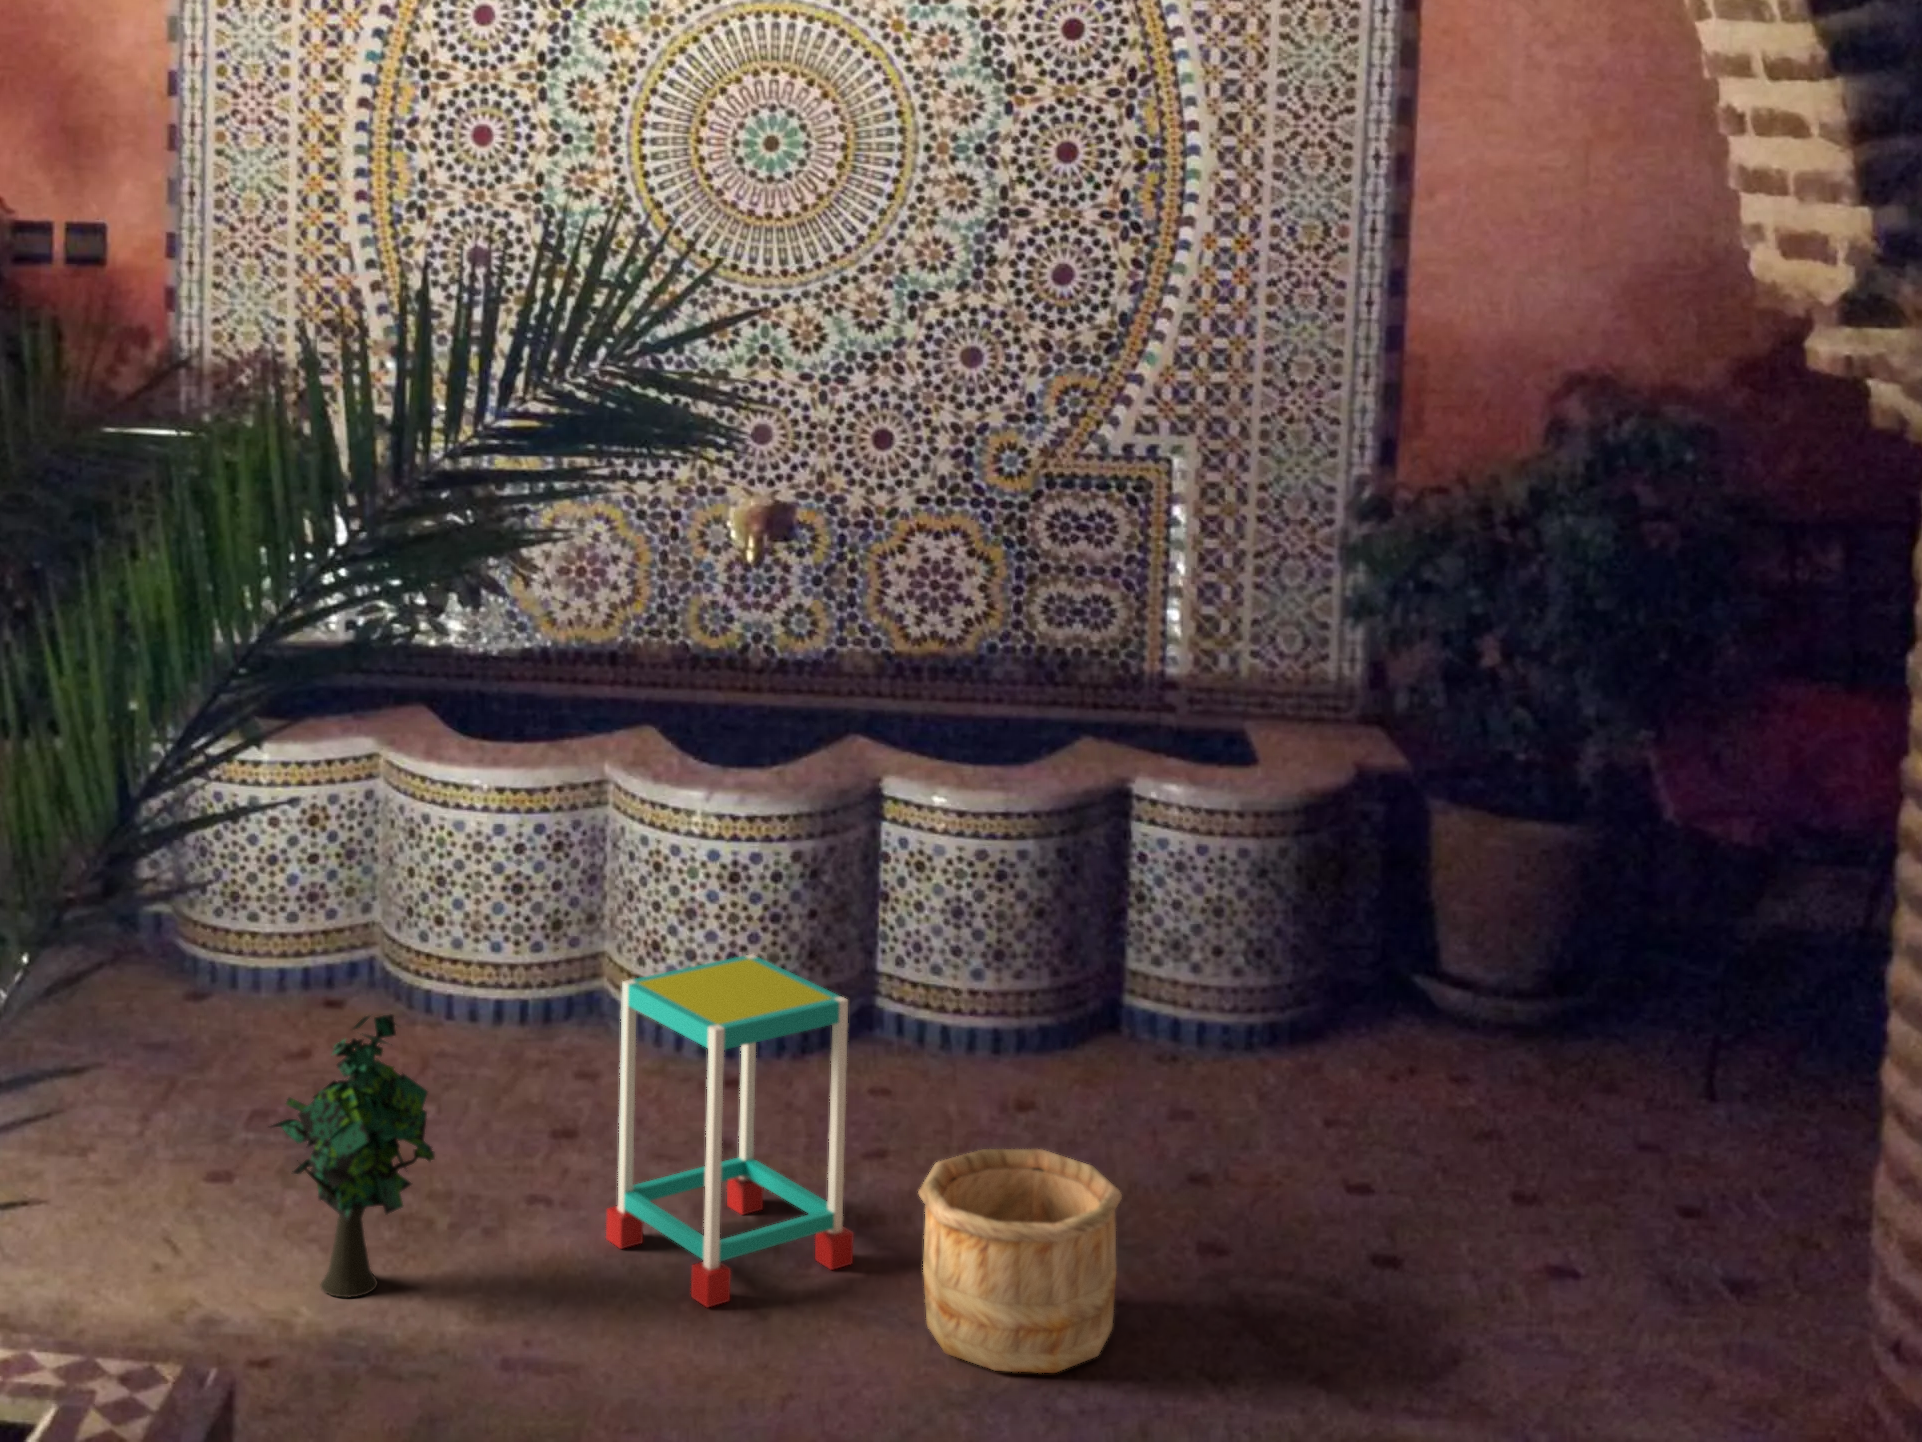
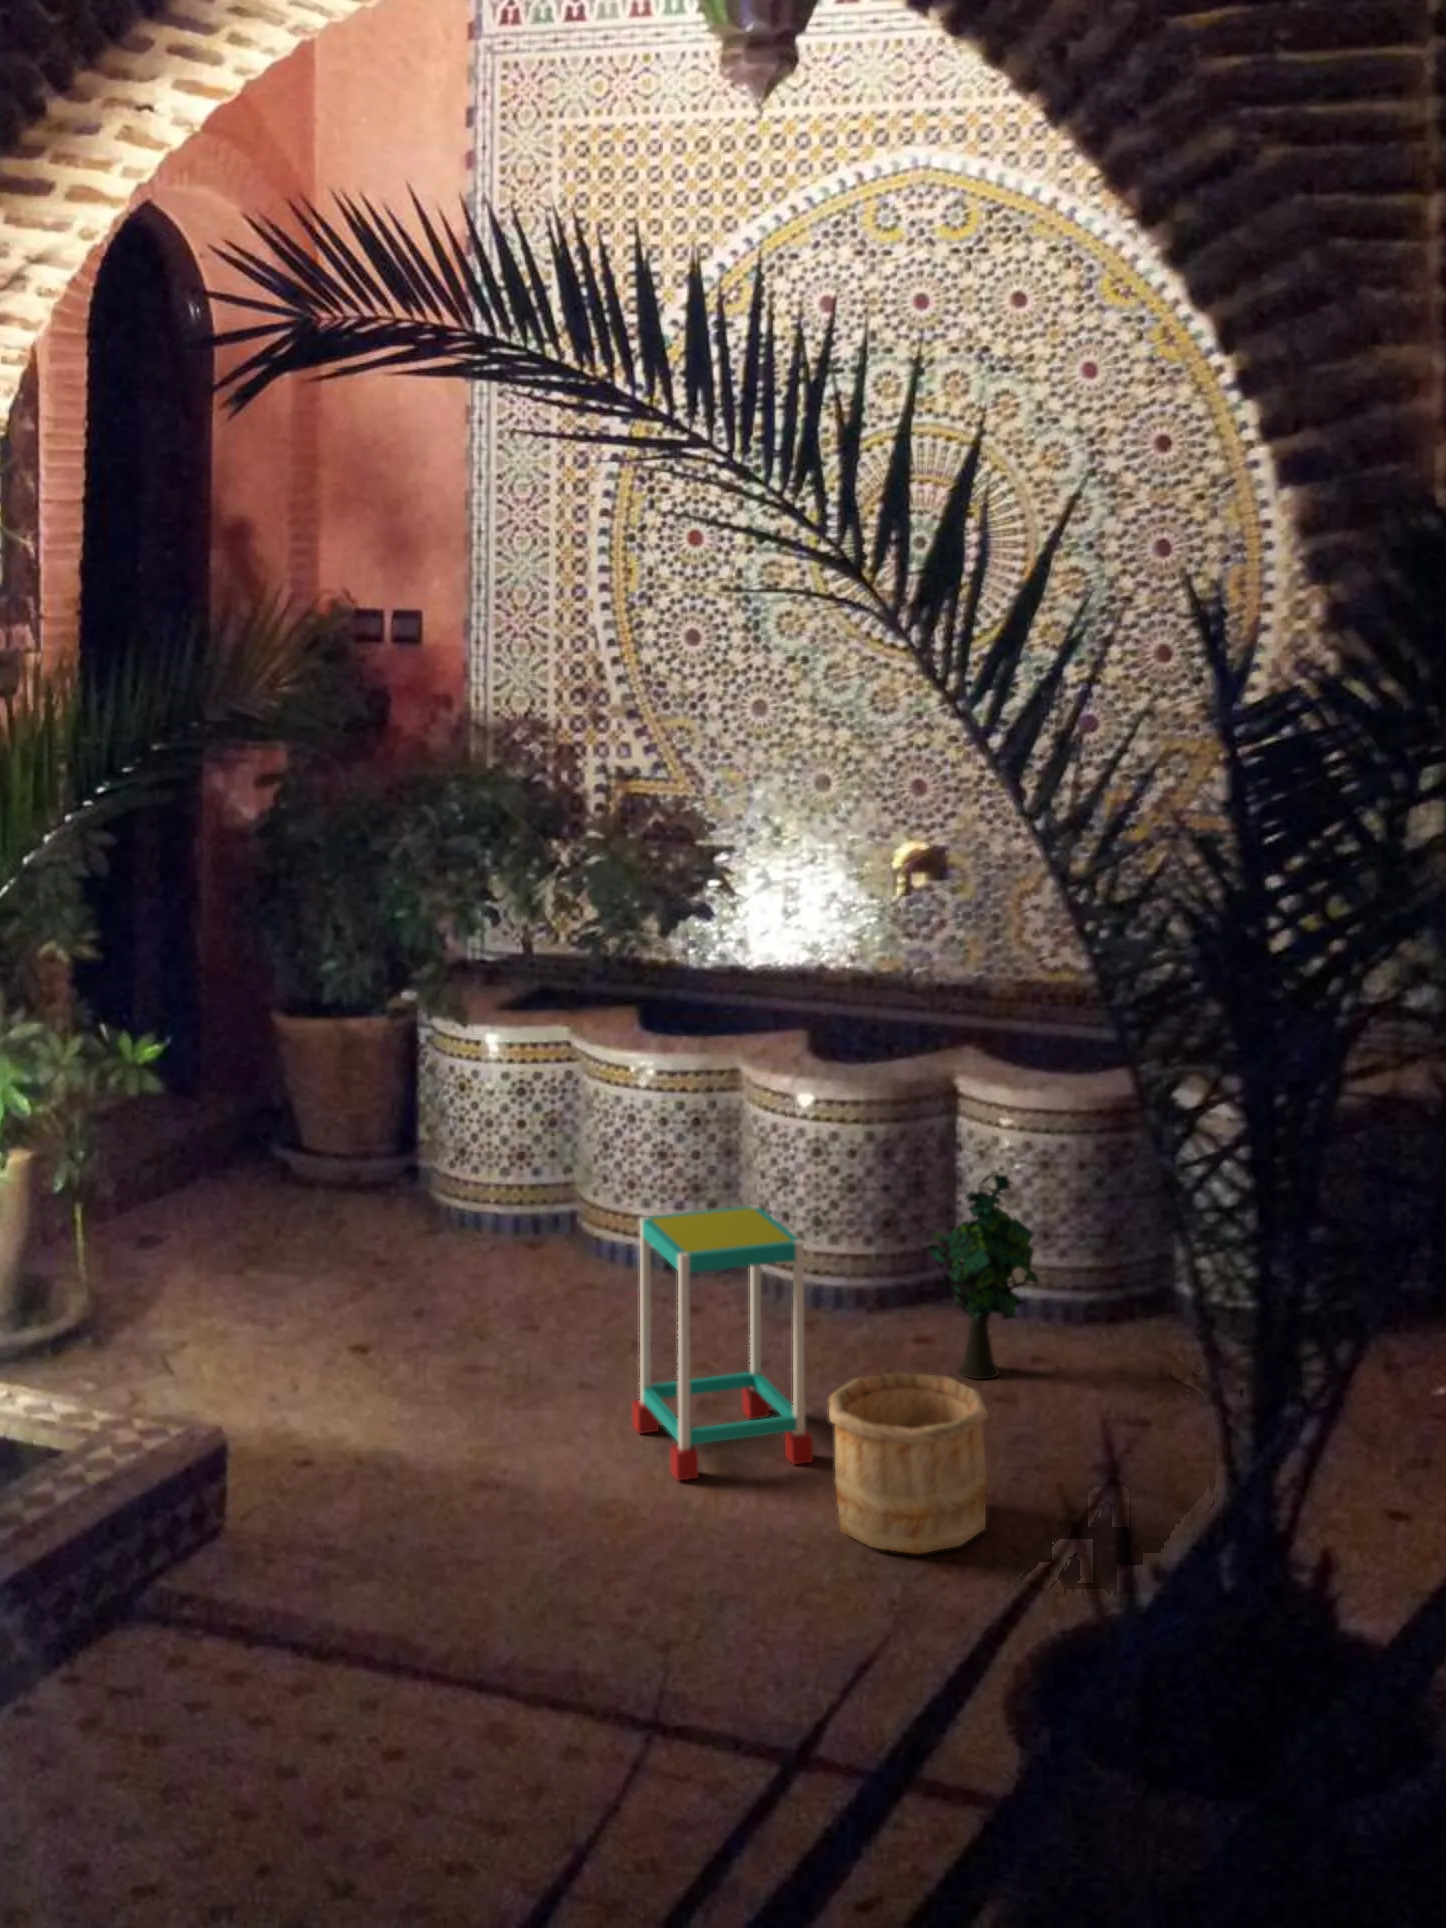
decorative plant: present [271,1015,435,1297] -> present [924,1175,1039,1379]

